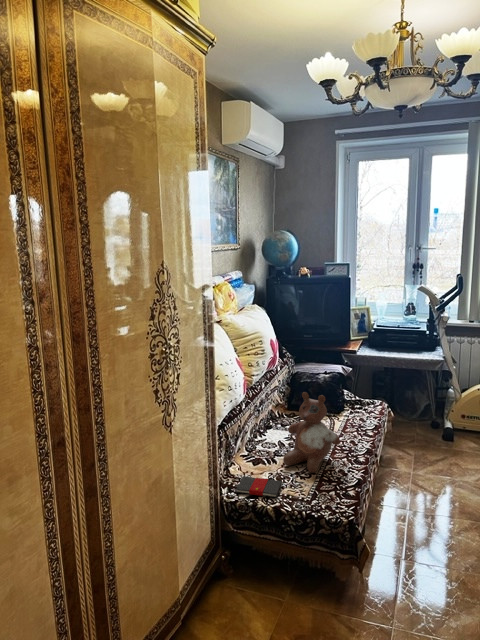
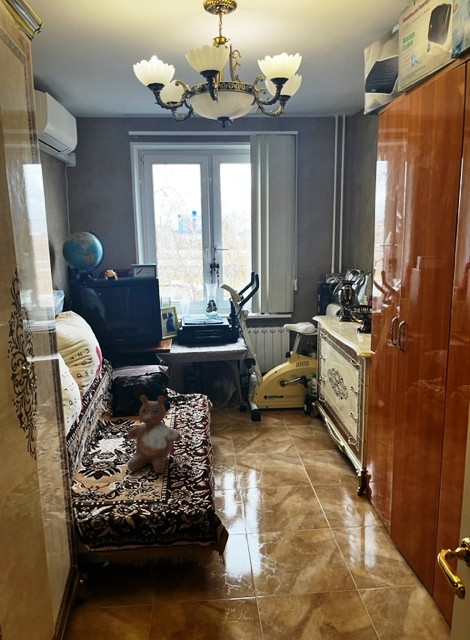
book: present [236,476,282,498] -> none [88,488,133,510]

